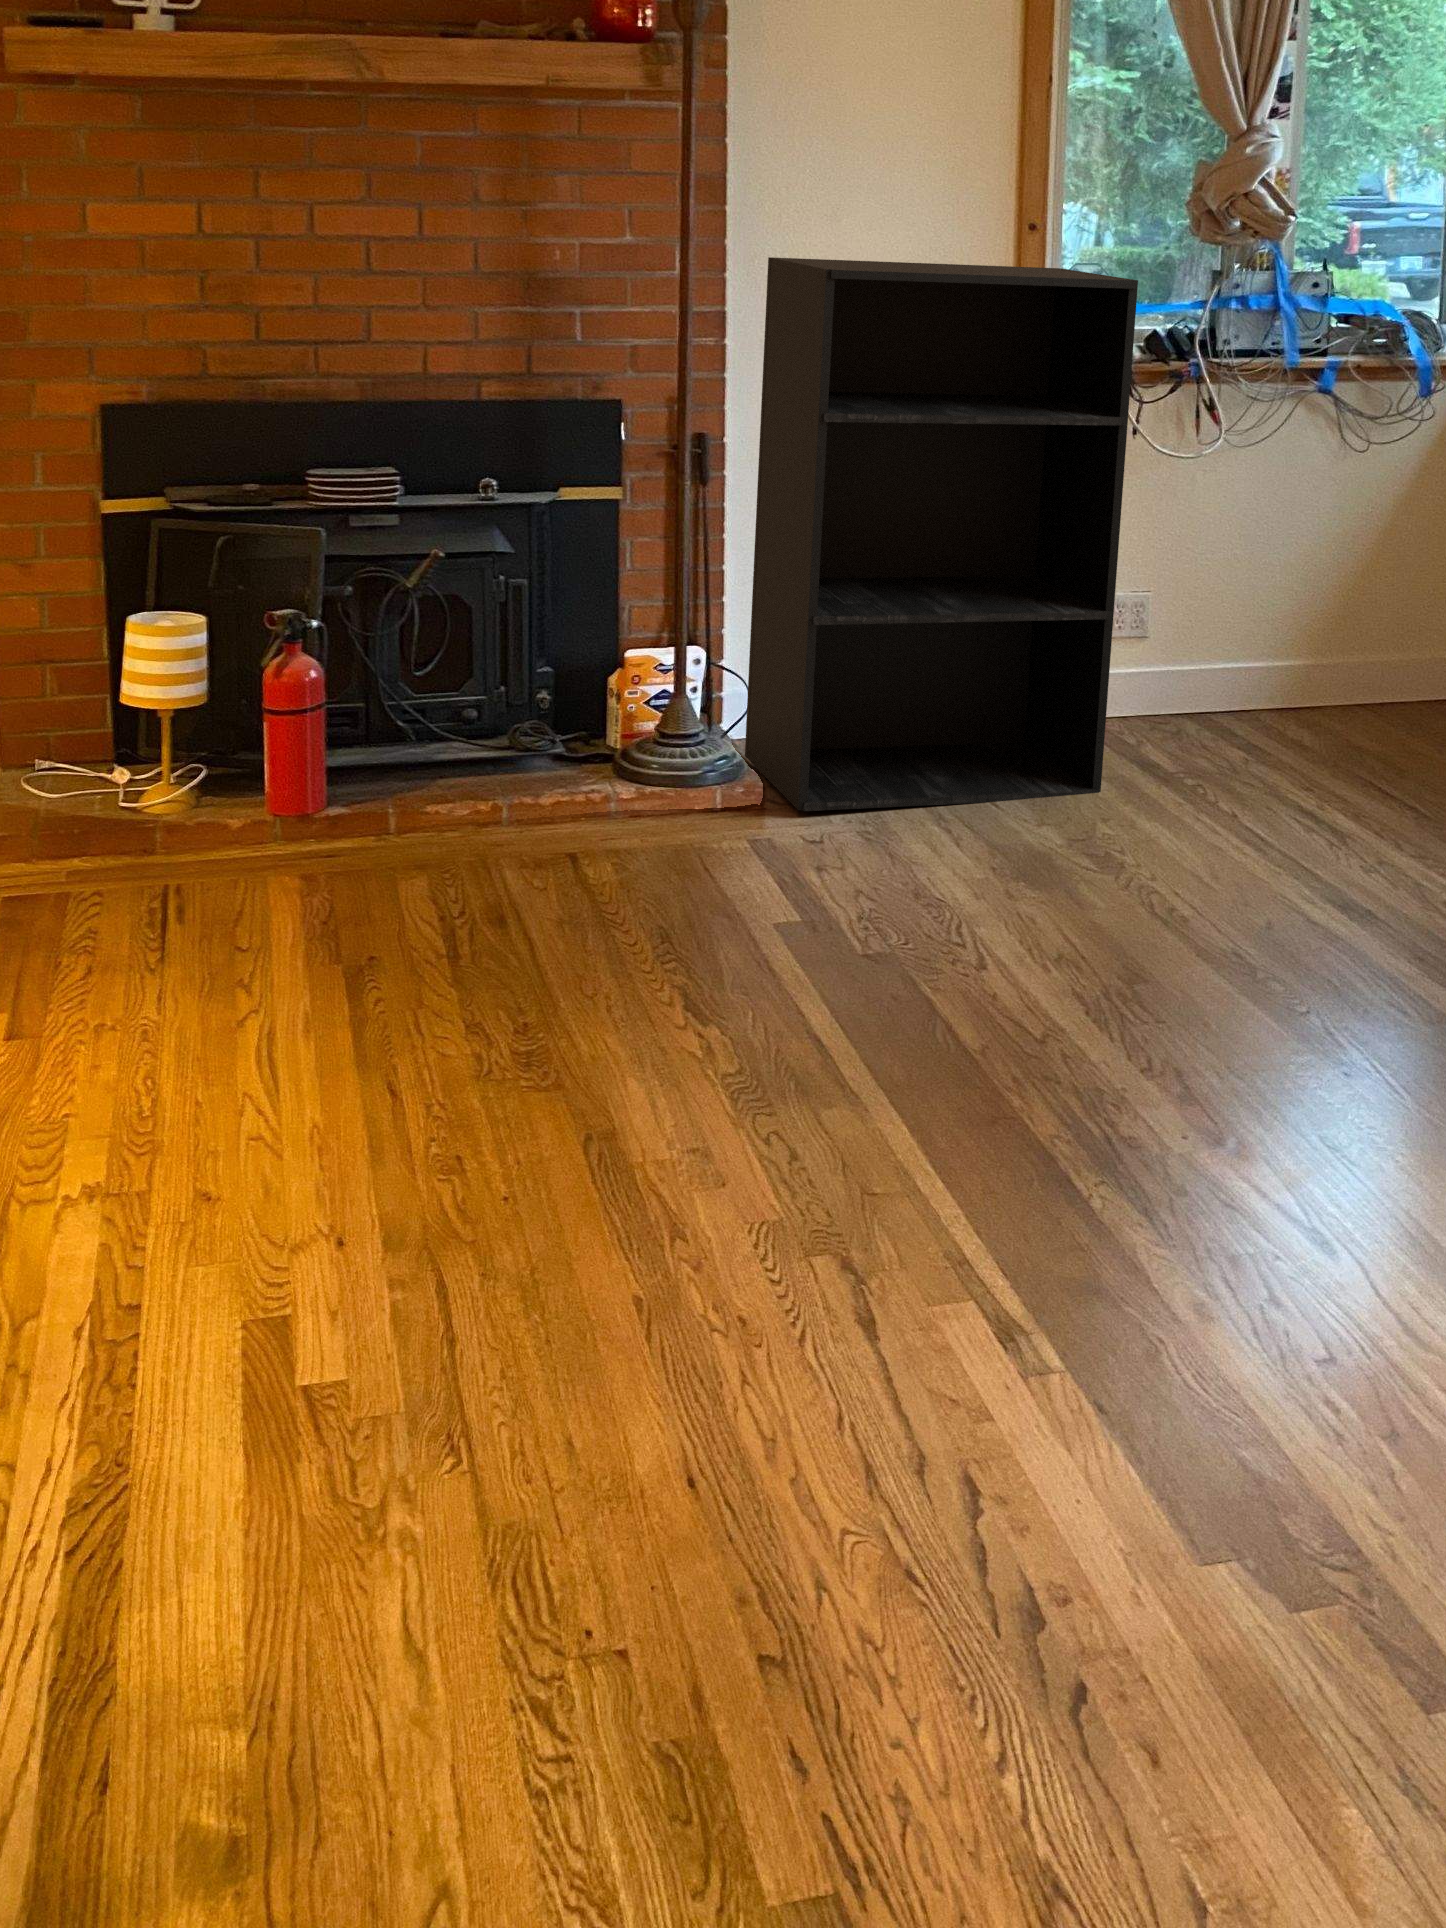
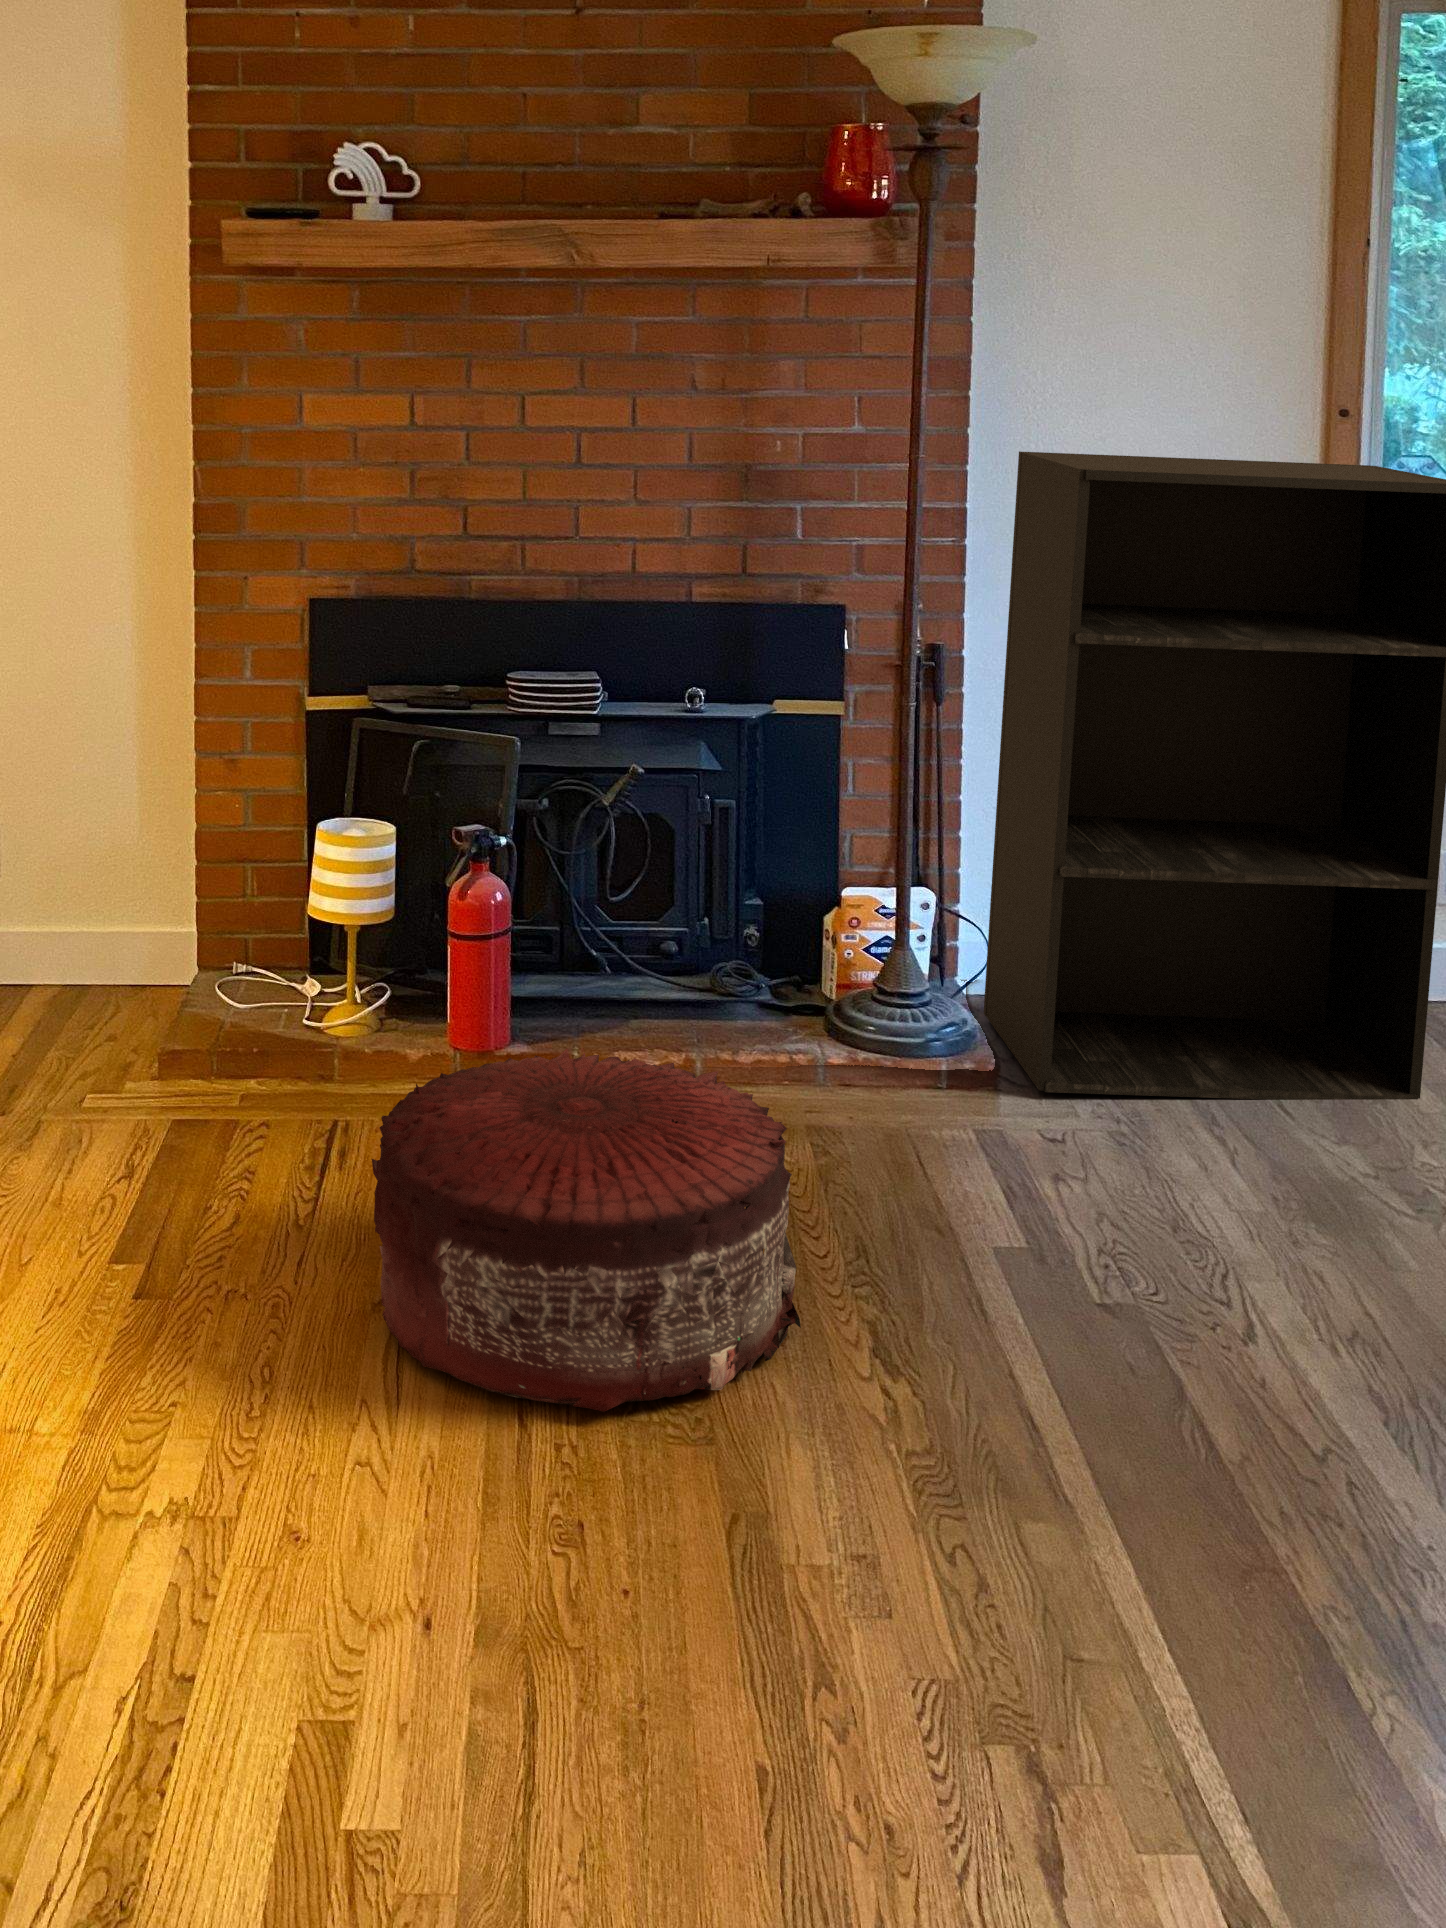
pouf: none [232,790,622,1077] -> present [372,1049,801,1412]

